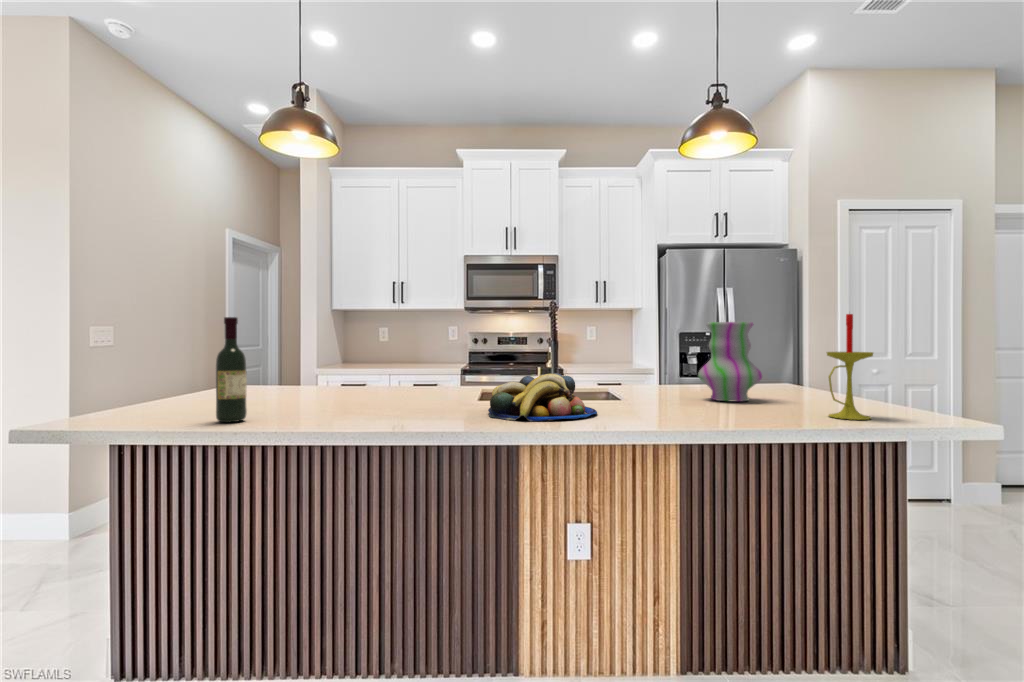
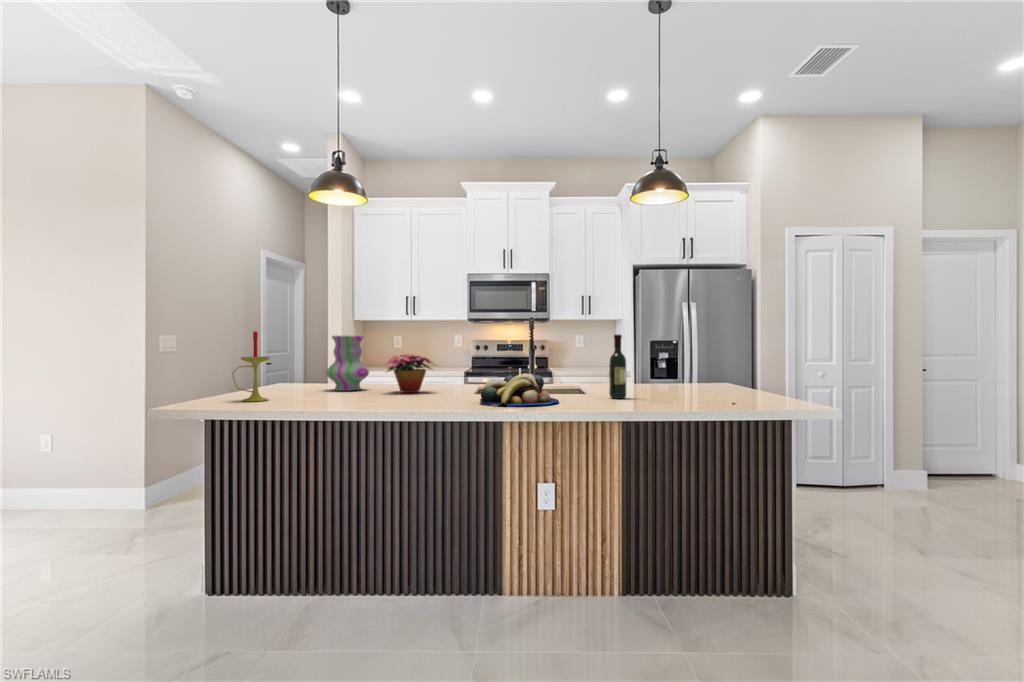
candle: present [827,314,873,420] -> present [232,331,270,402]
wine bottle: present [216,317,247,422] -> present [609,335,627,399]
vase: present [698,322,762,402] -> present [326,336,369,391]
flower arrangement: none [357,347,433,399] -> present [386,354,433,393]

